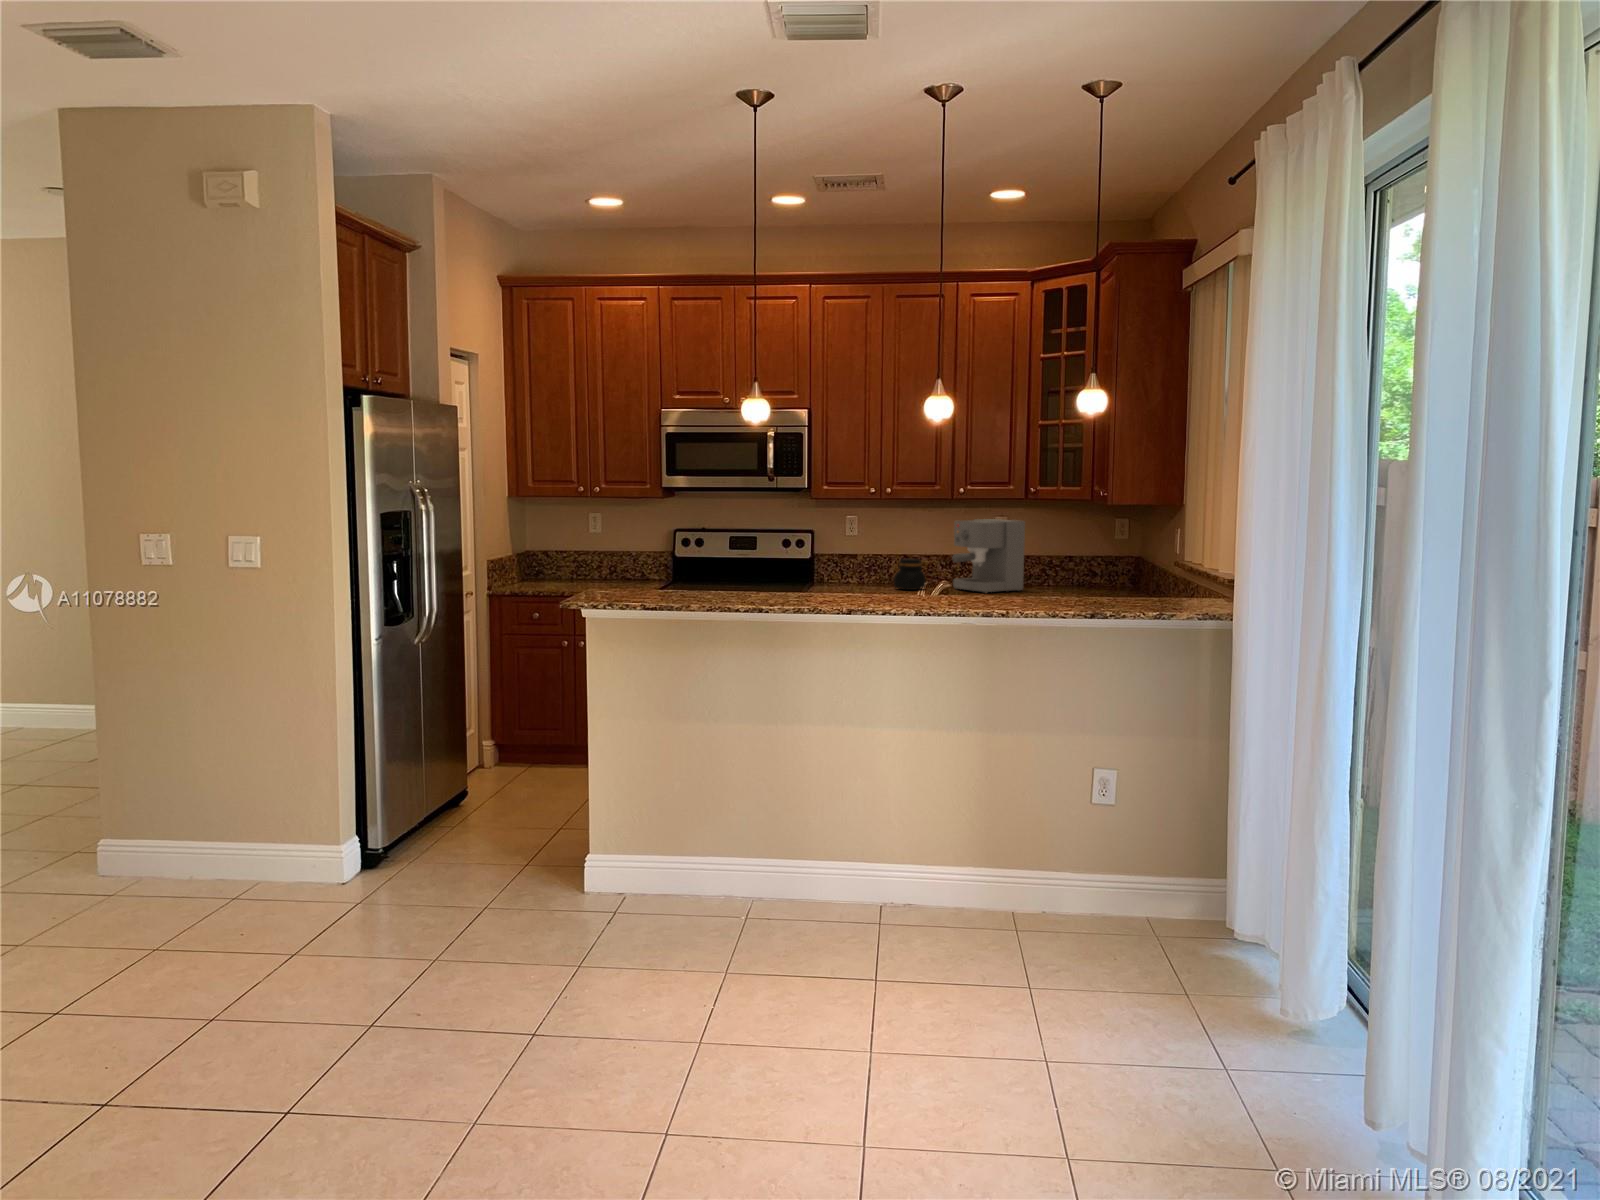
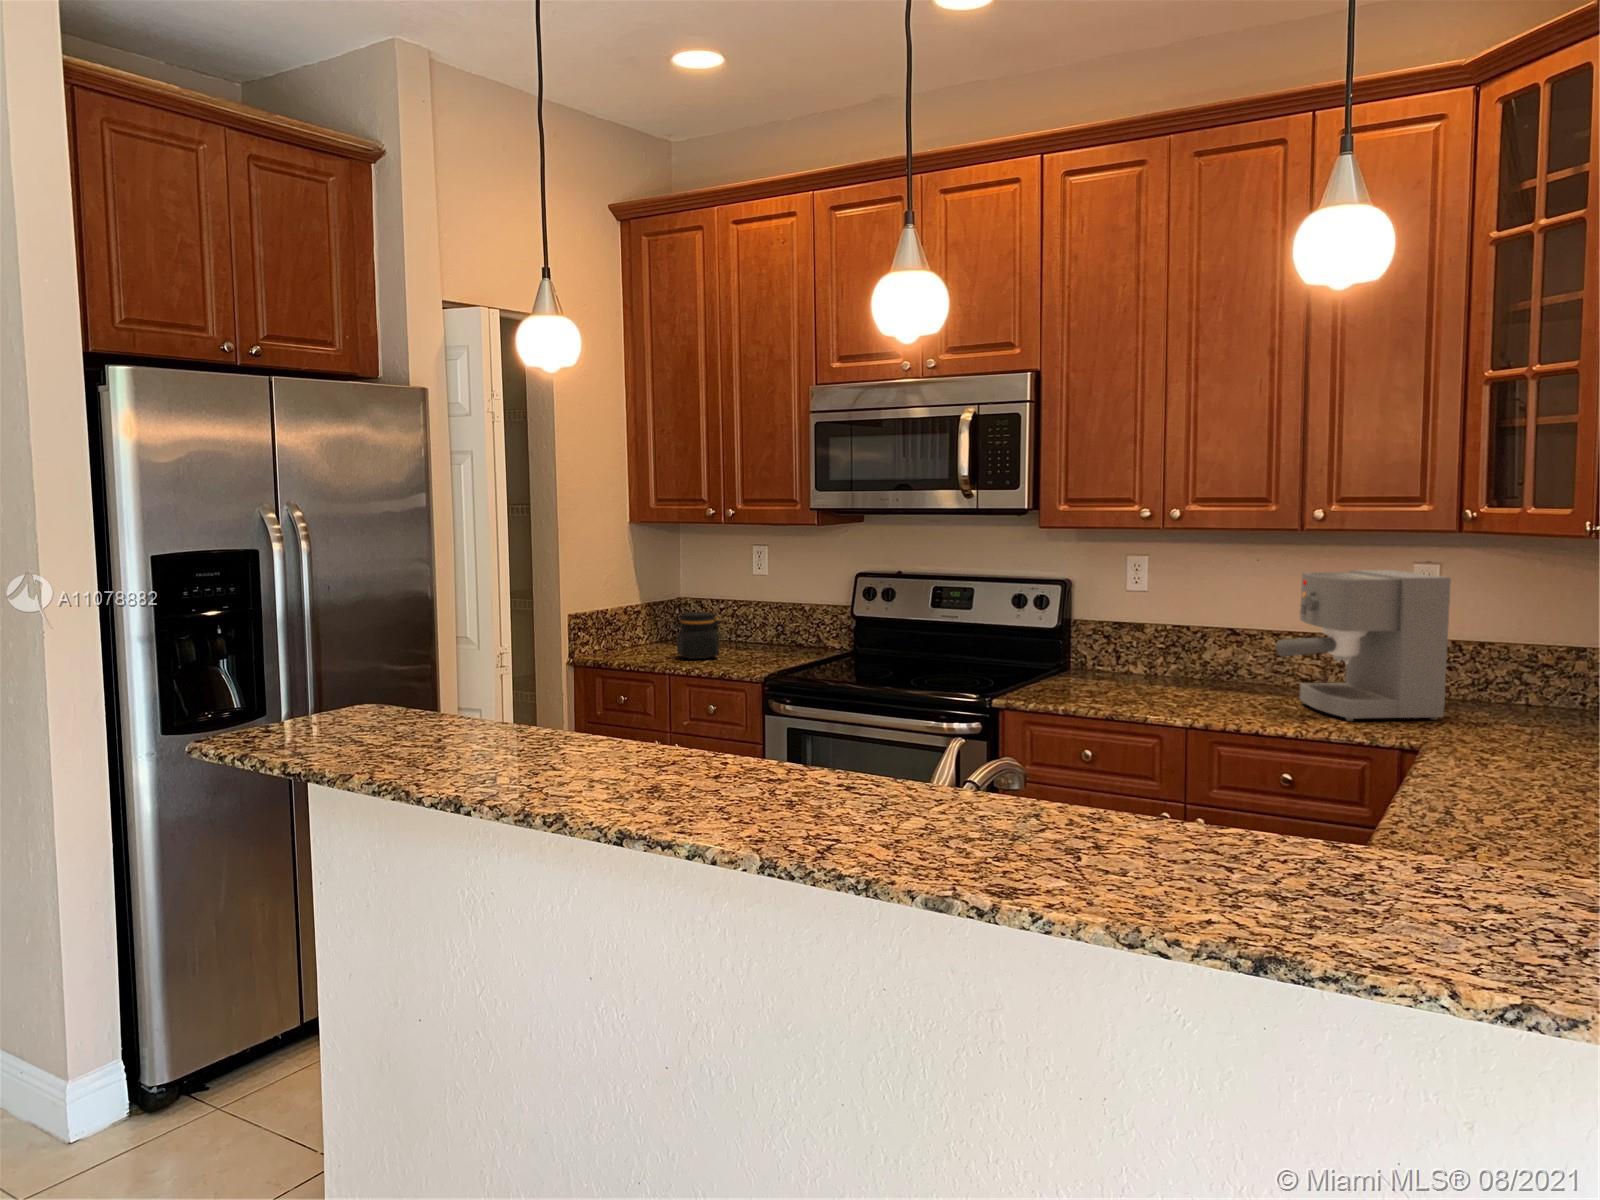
jar: present [894,559,926,590] -> present [673,612,721,659]

